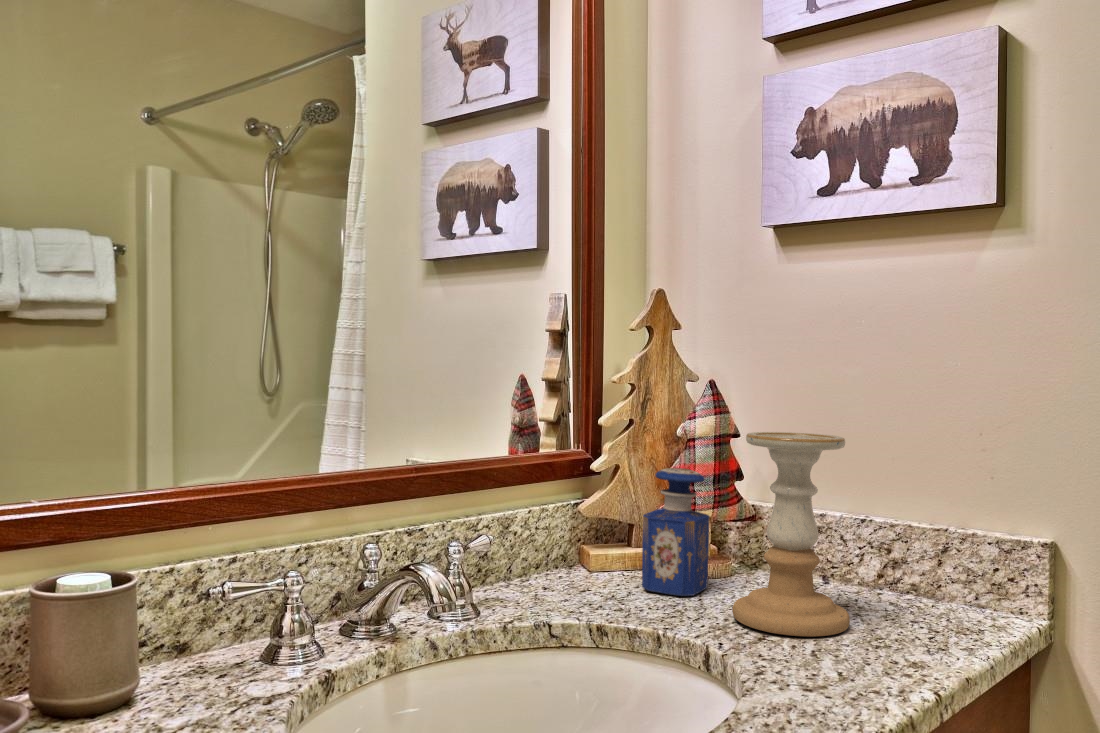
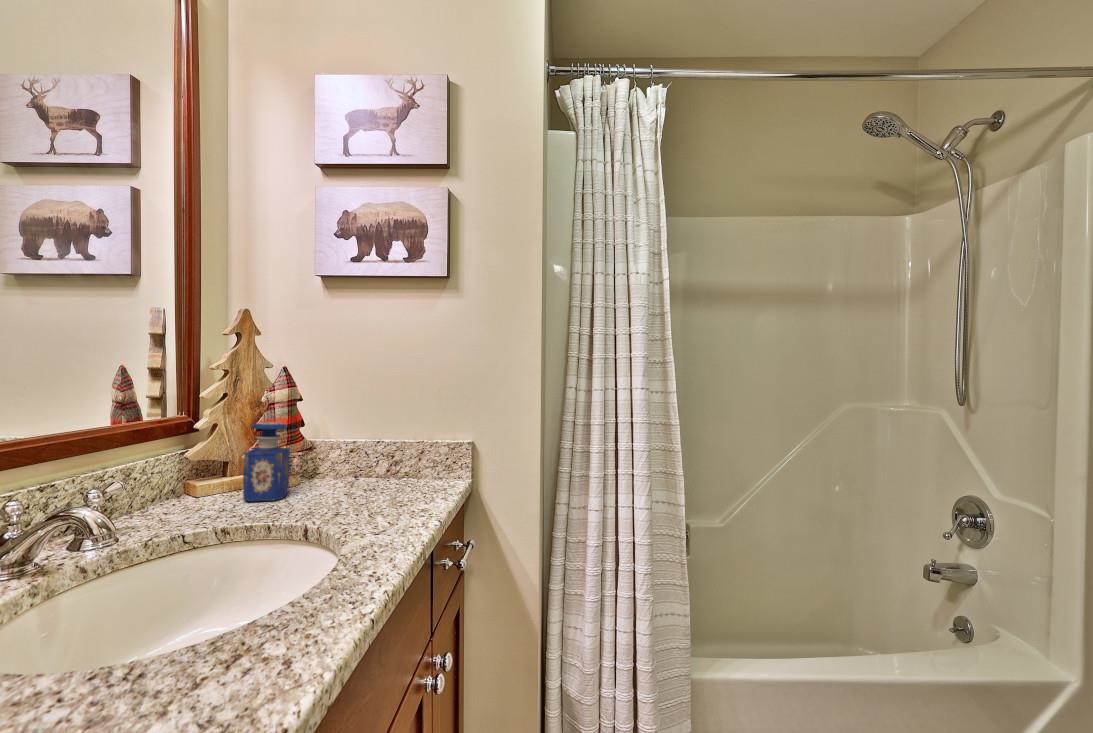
candle holder: present [732,432,850,636] -> none [313,395,382,509]

